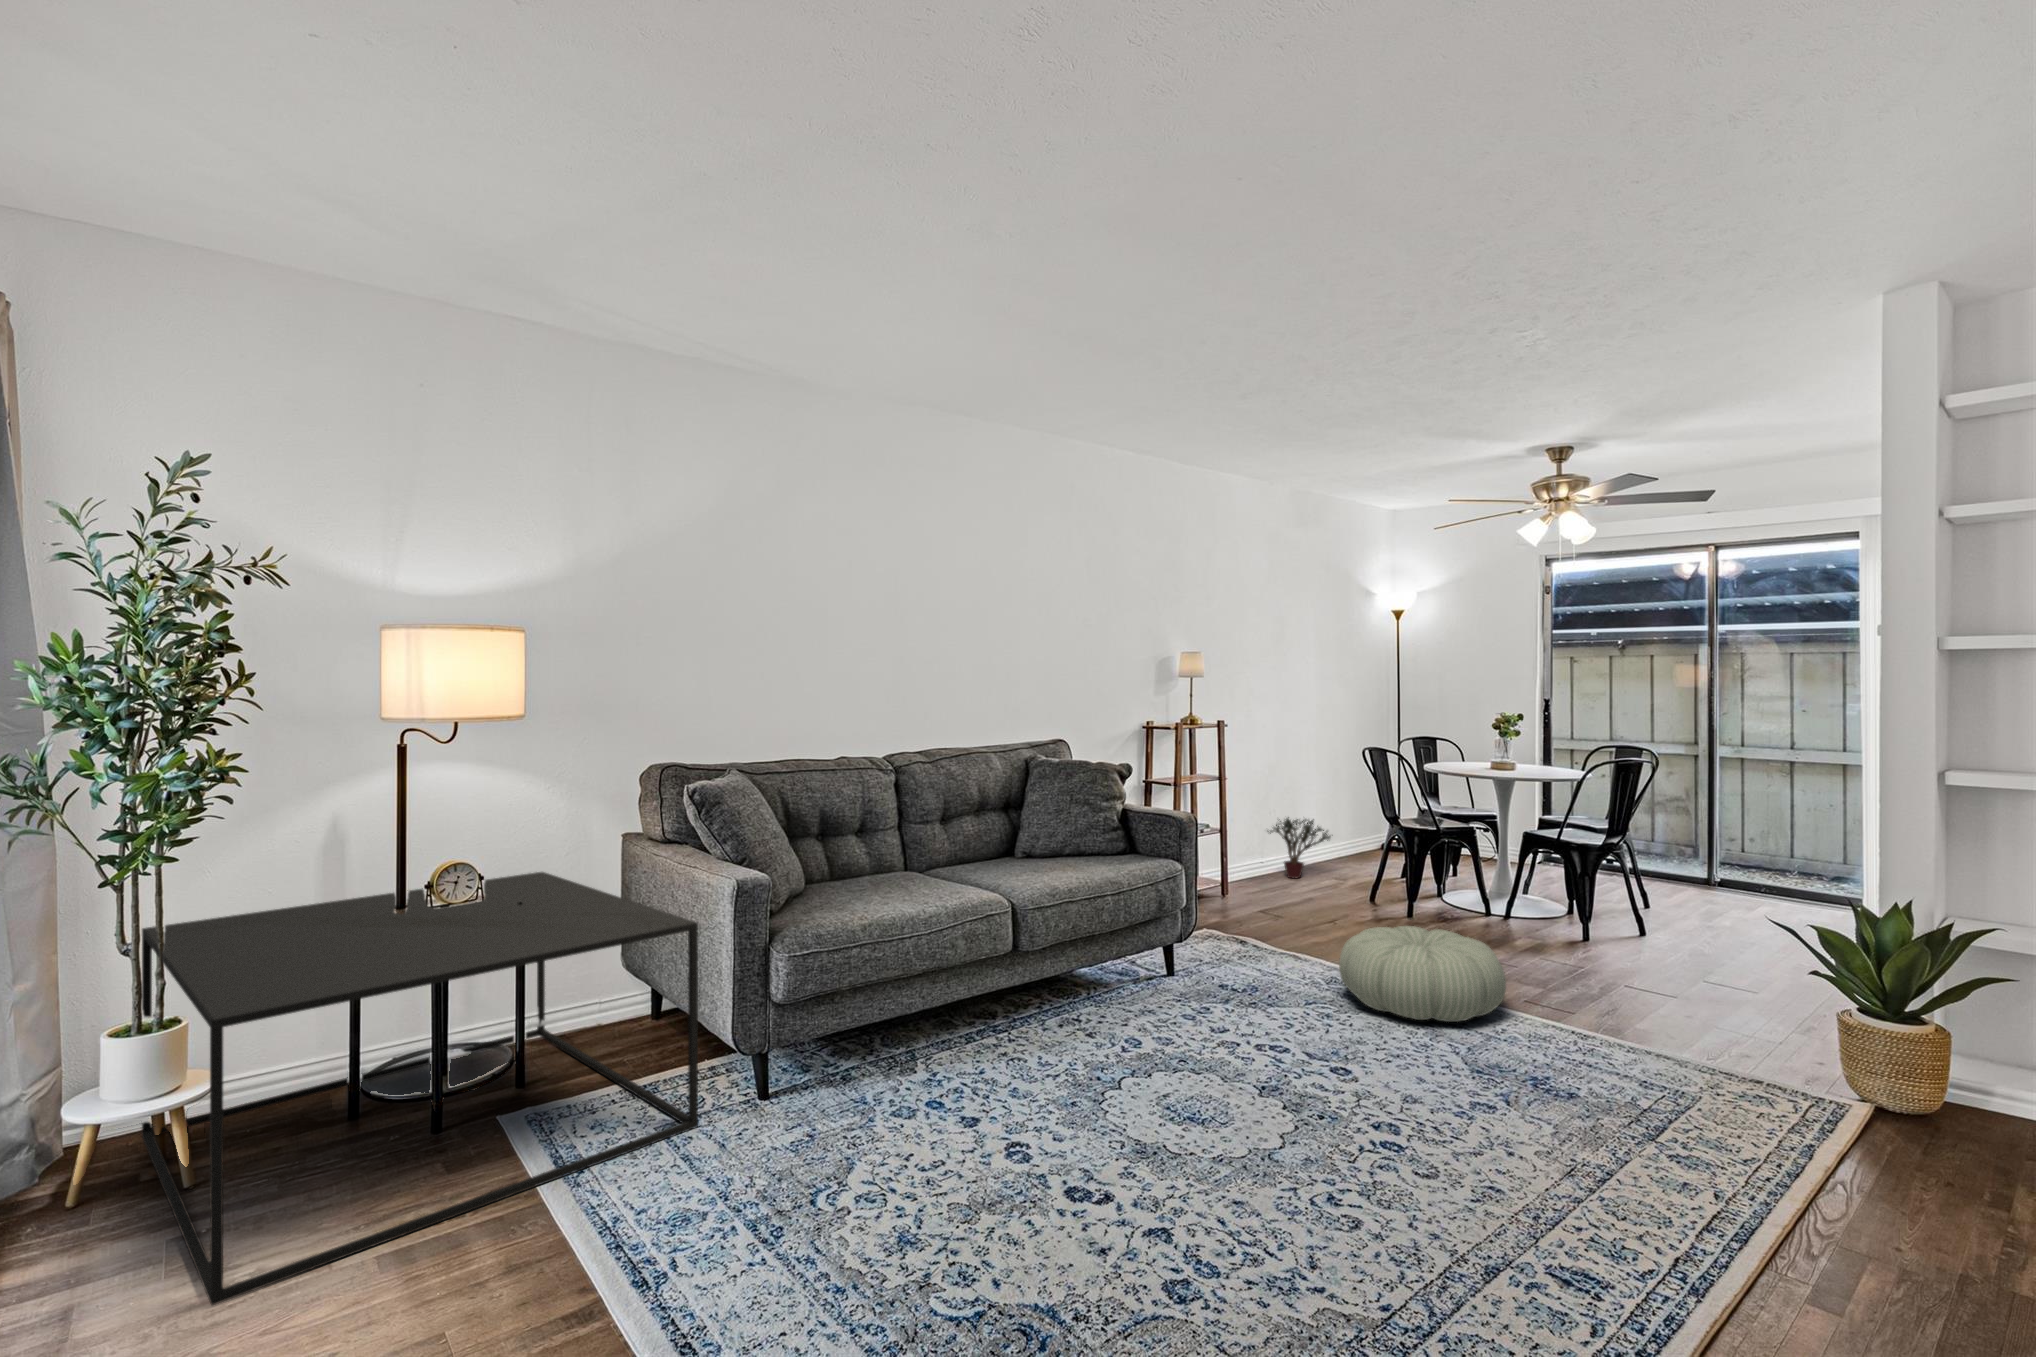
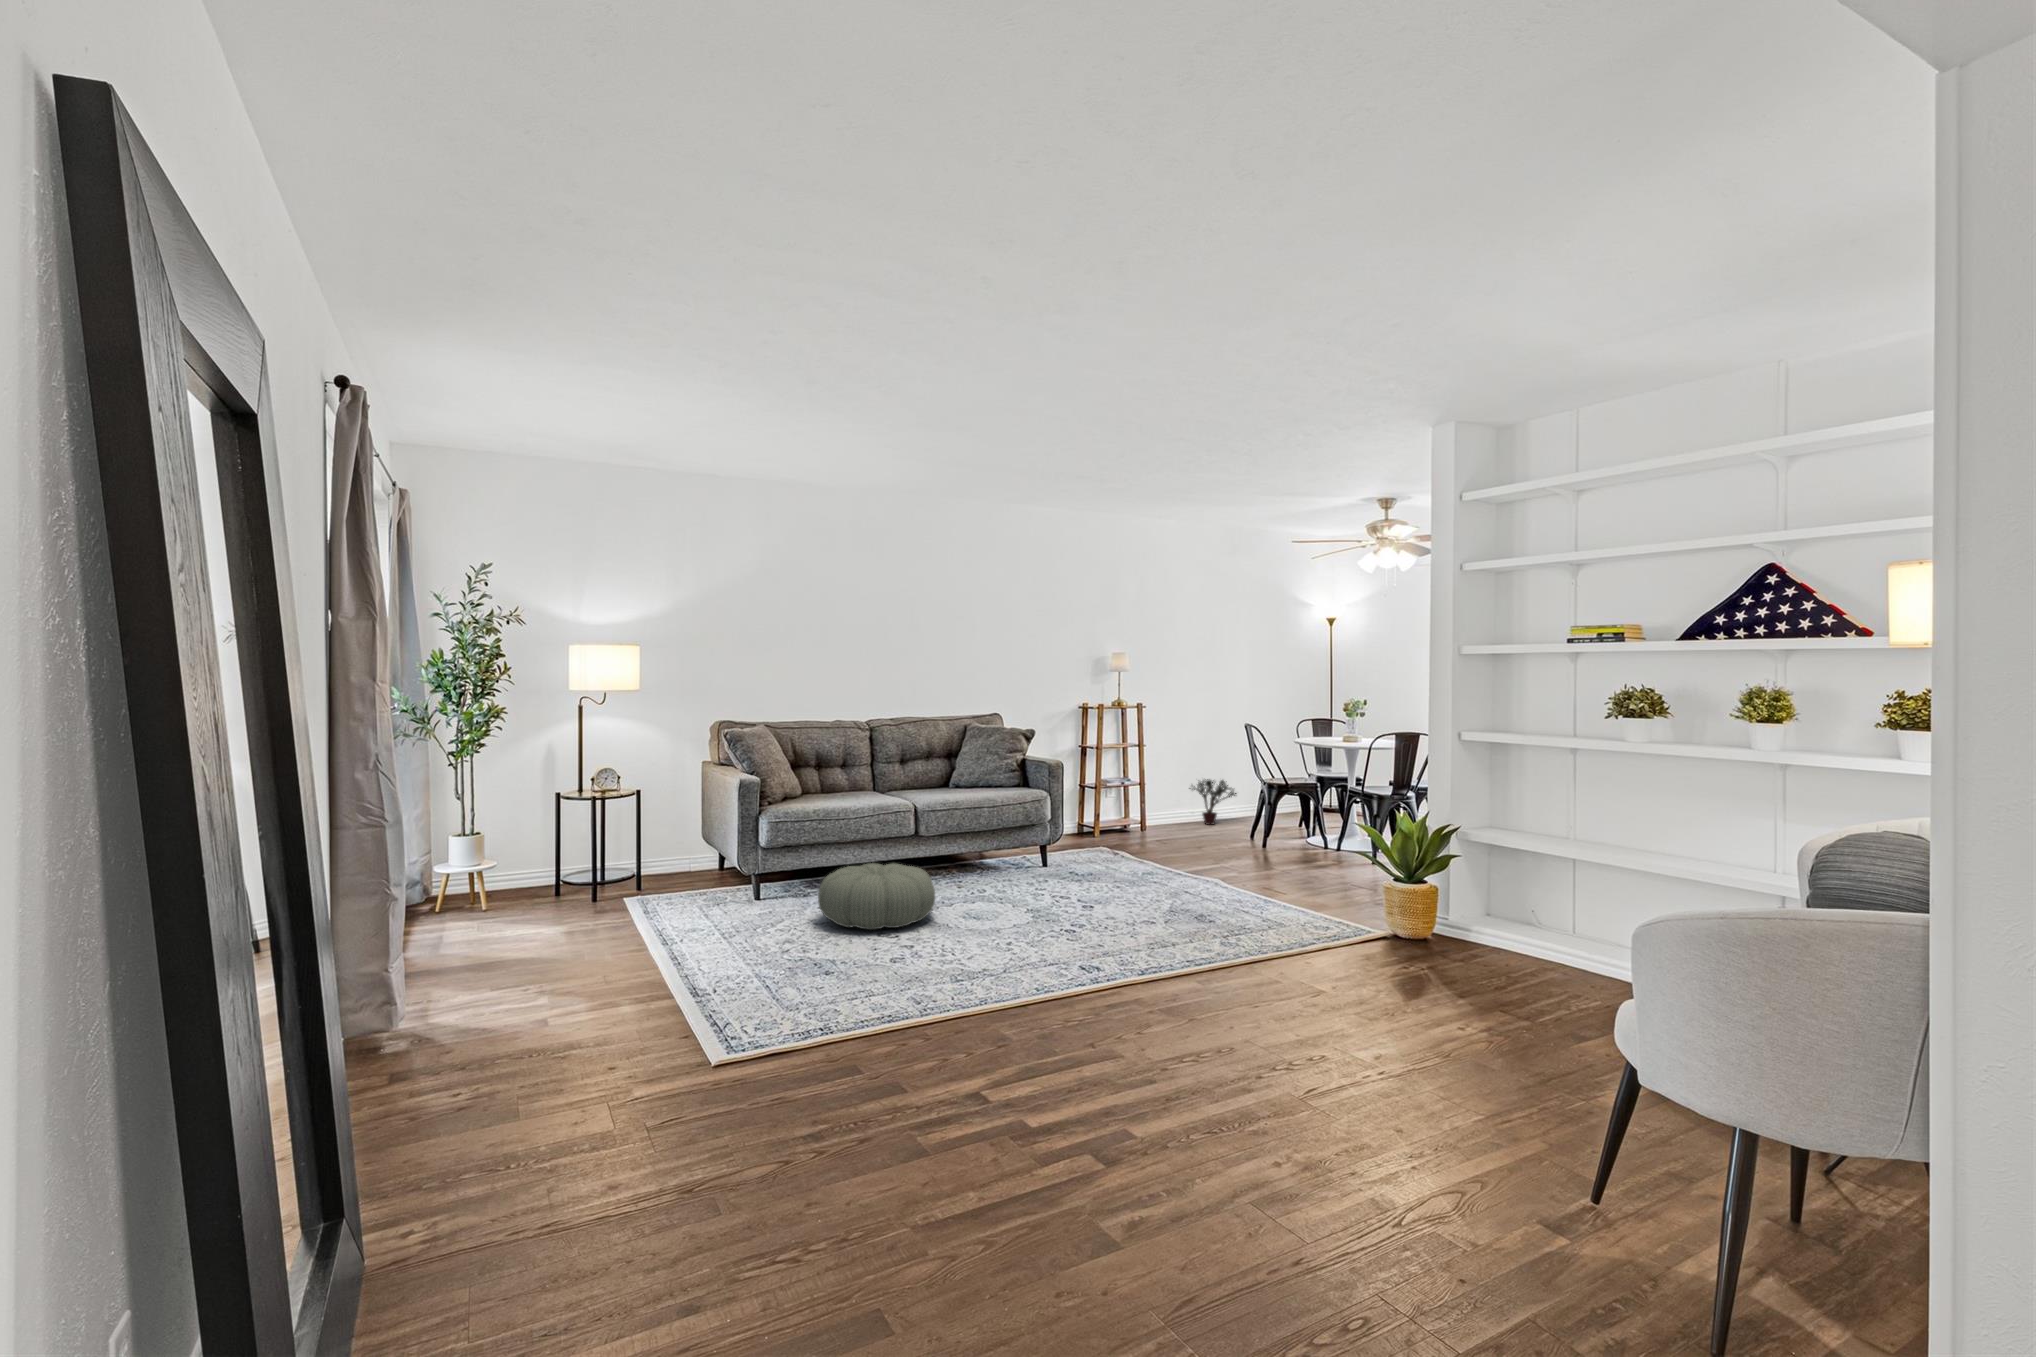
coffee table: present [142,872,698,1305] -> none [464,781,718,935]
pouf: present [1339,926,1506,1022] -> present [818,863,935,930]

